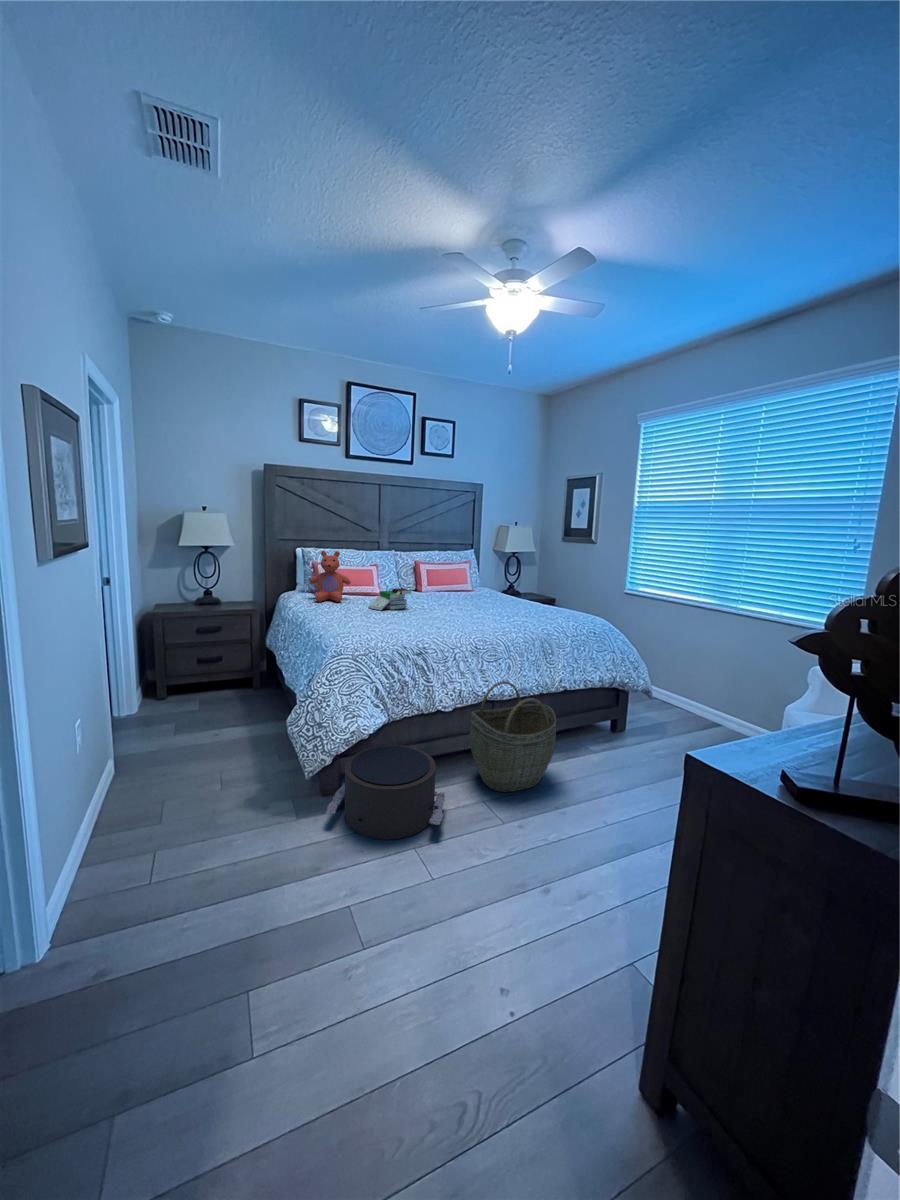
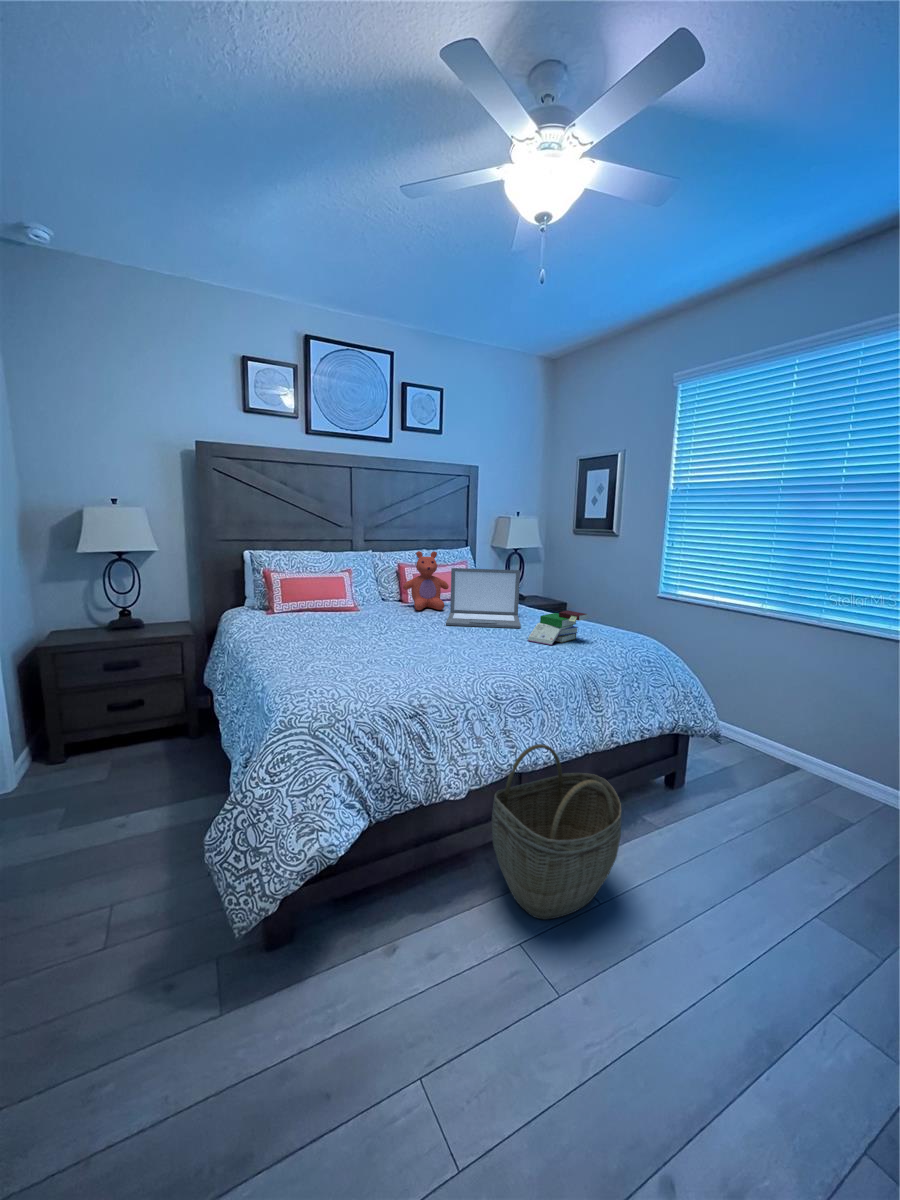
teddy bear: present [309,551,351,602] -> present [403,551,449,610]
laptop: none [448,564,507,610] -> present [446,568,521,628]
book: present [368,588,411,611] -> present [528,610,588,645]
pouf: present [326,745,445,840] -> none [265,859,466,1060]

